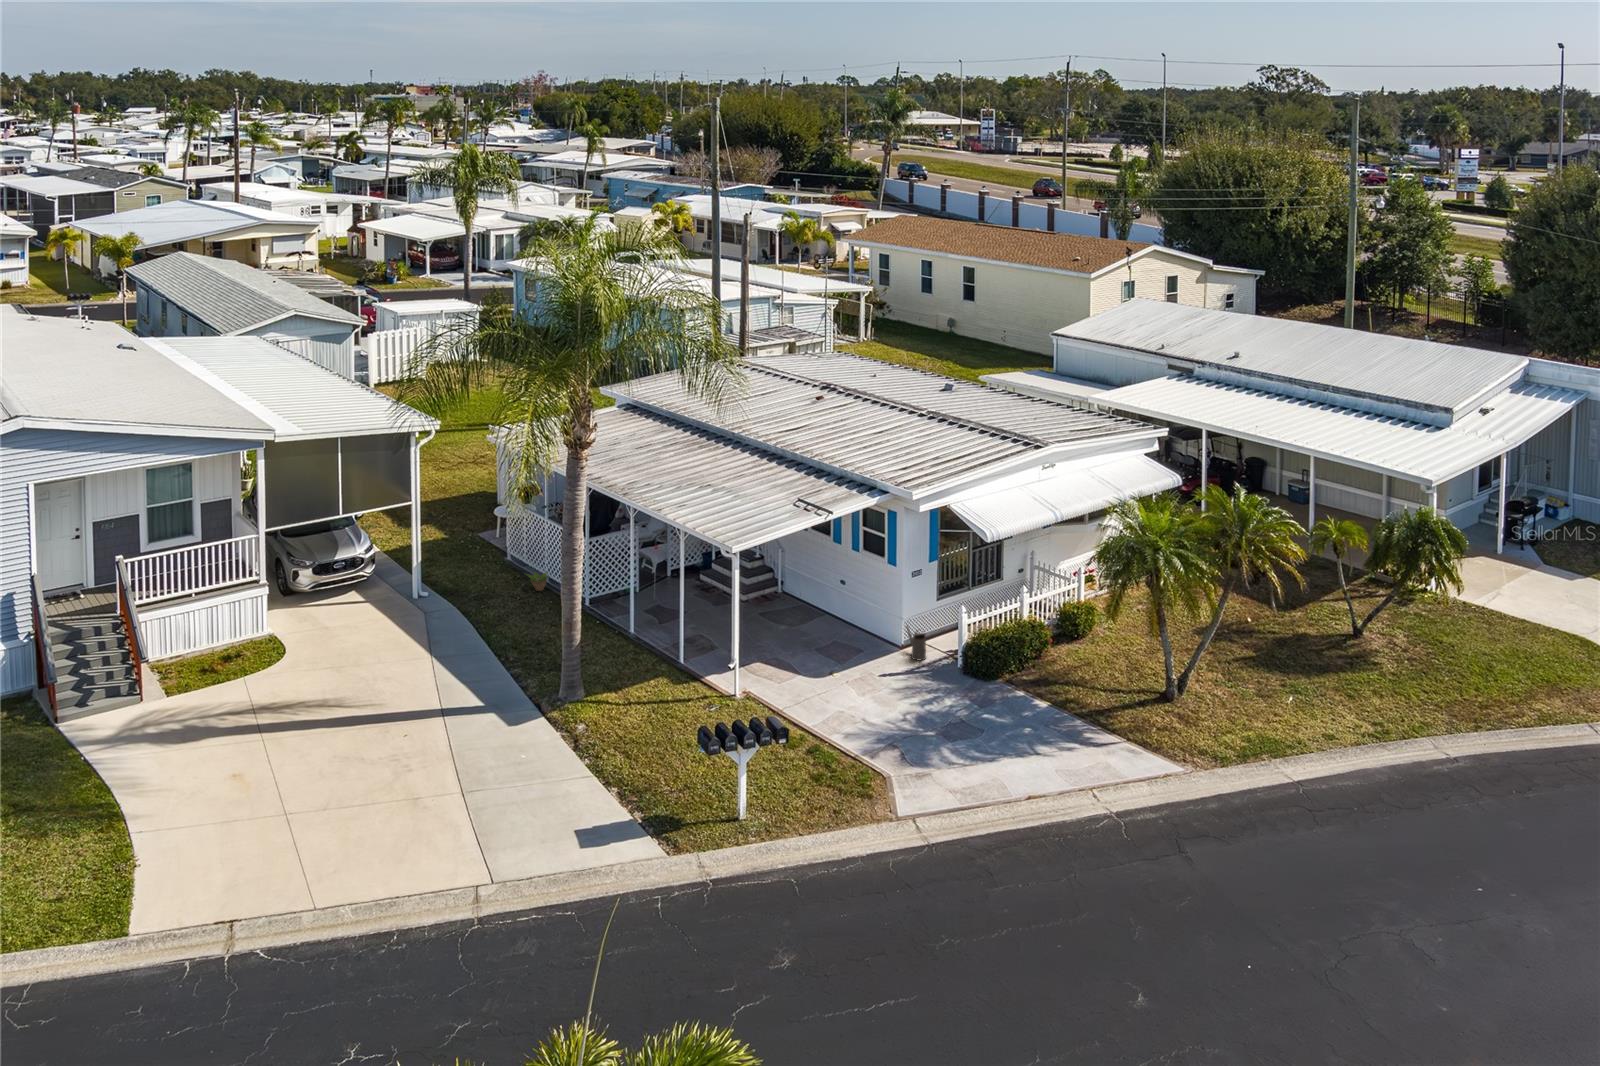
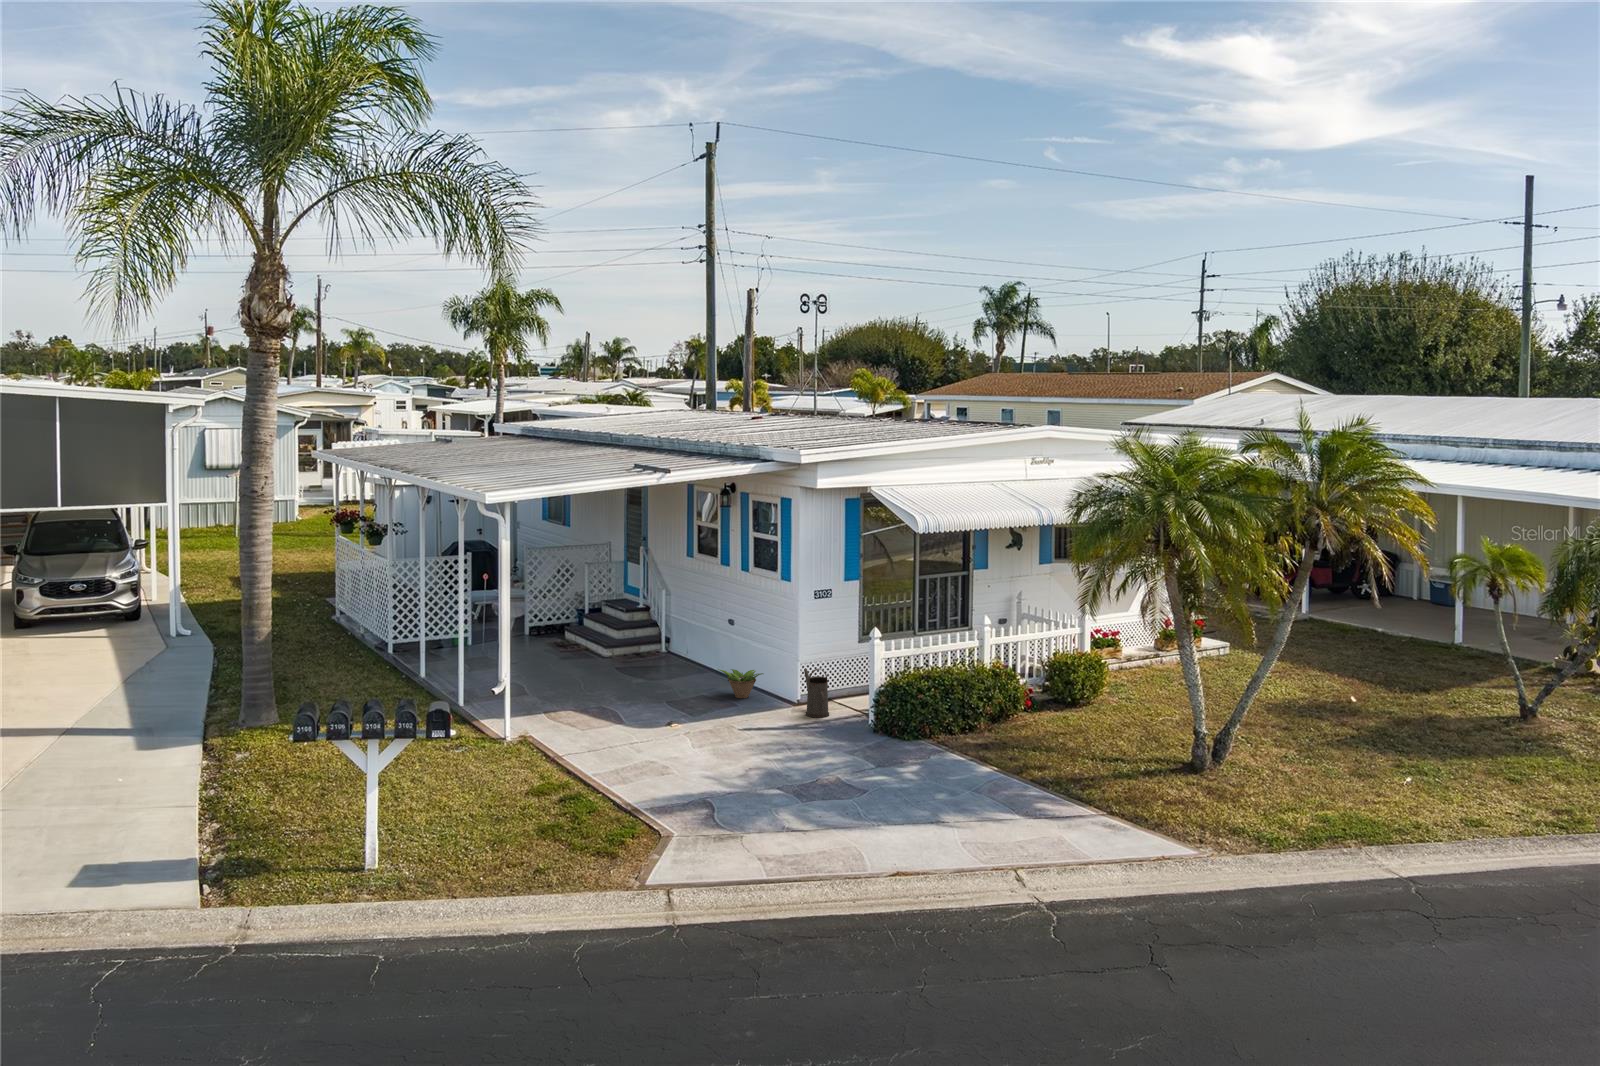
decorative plant: present [528,572,548,591] -> present [718,669,763,698]

